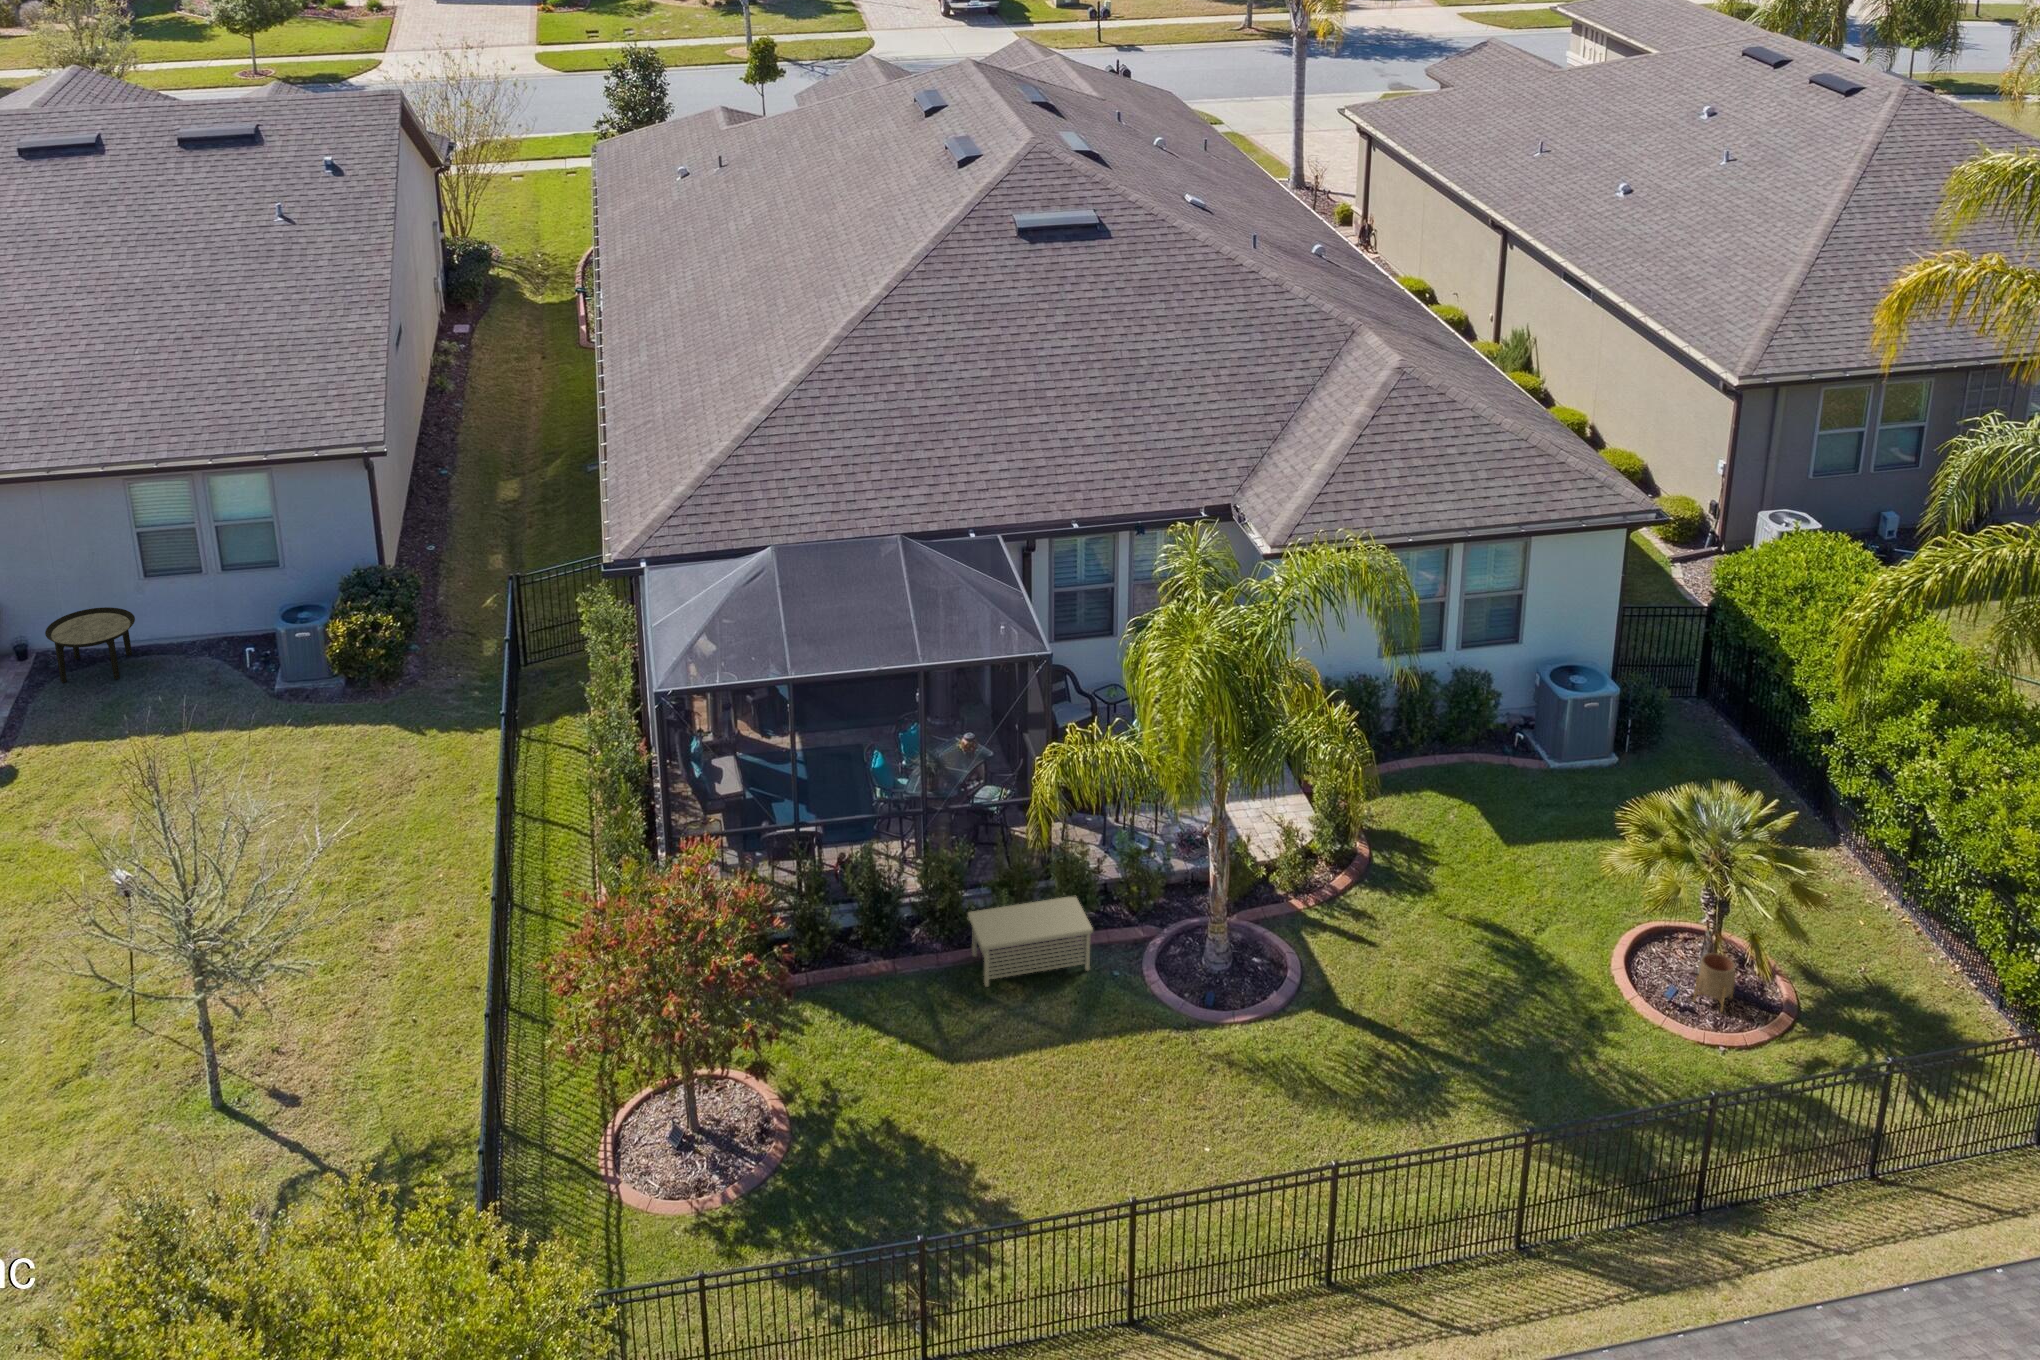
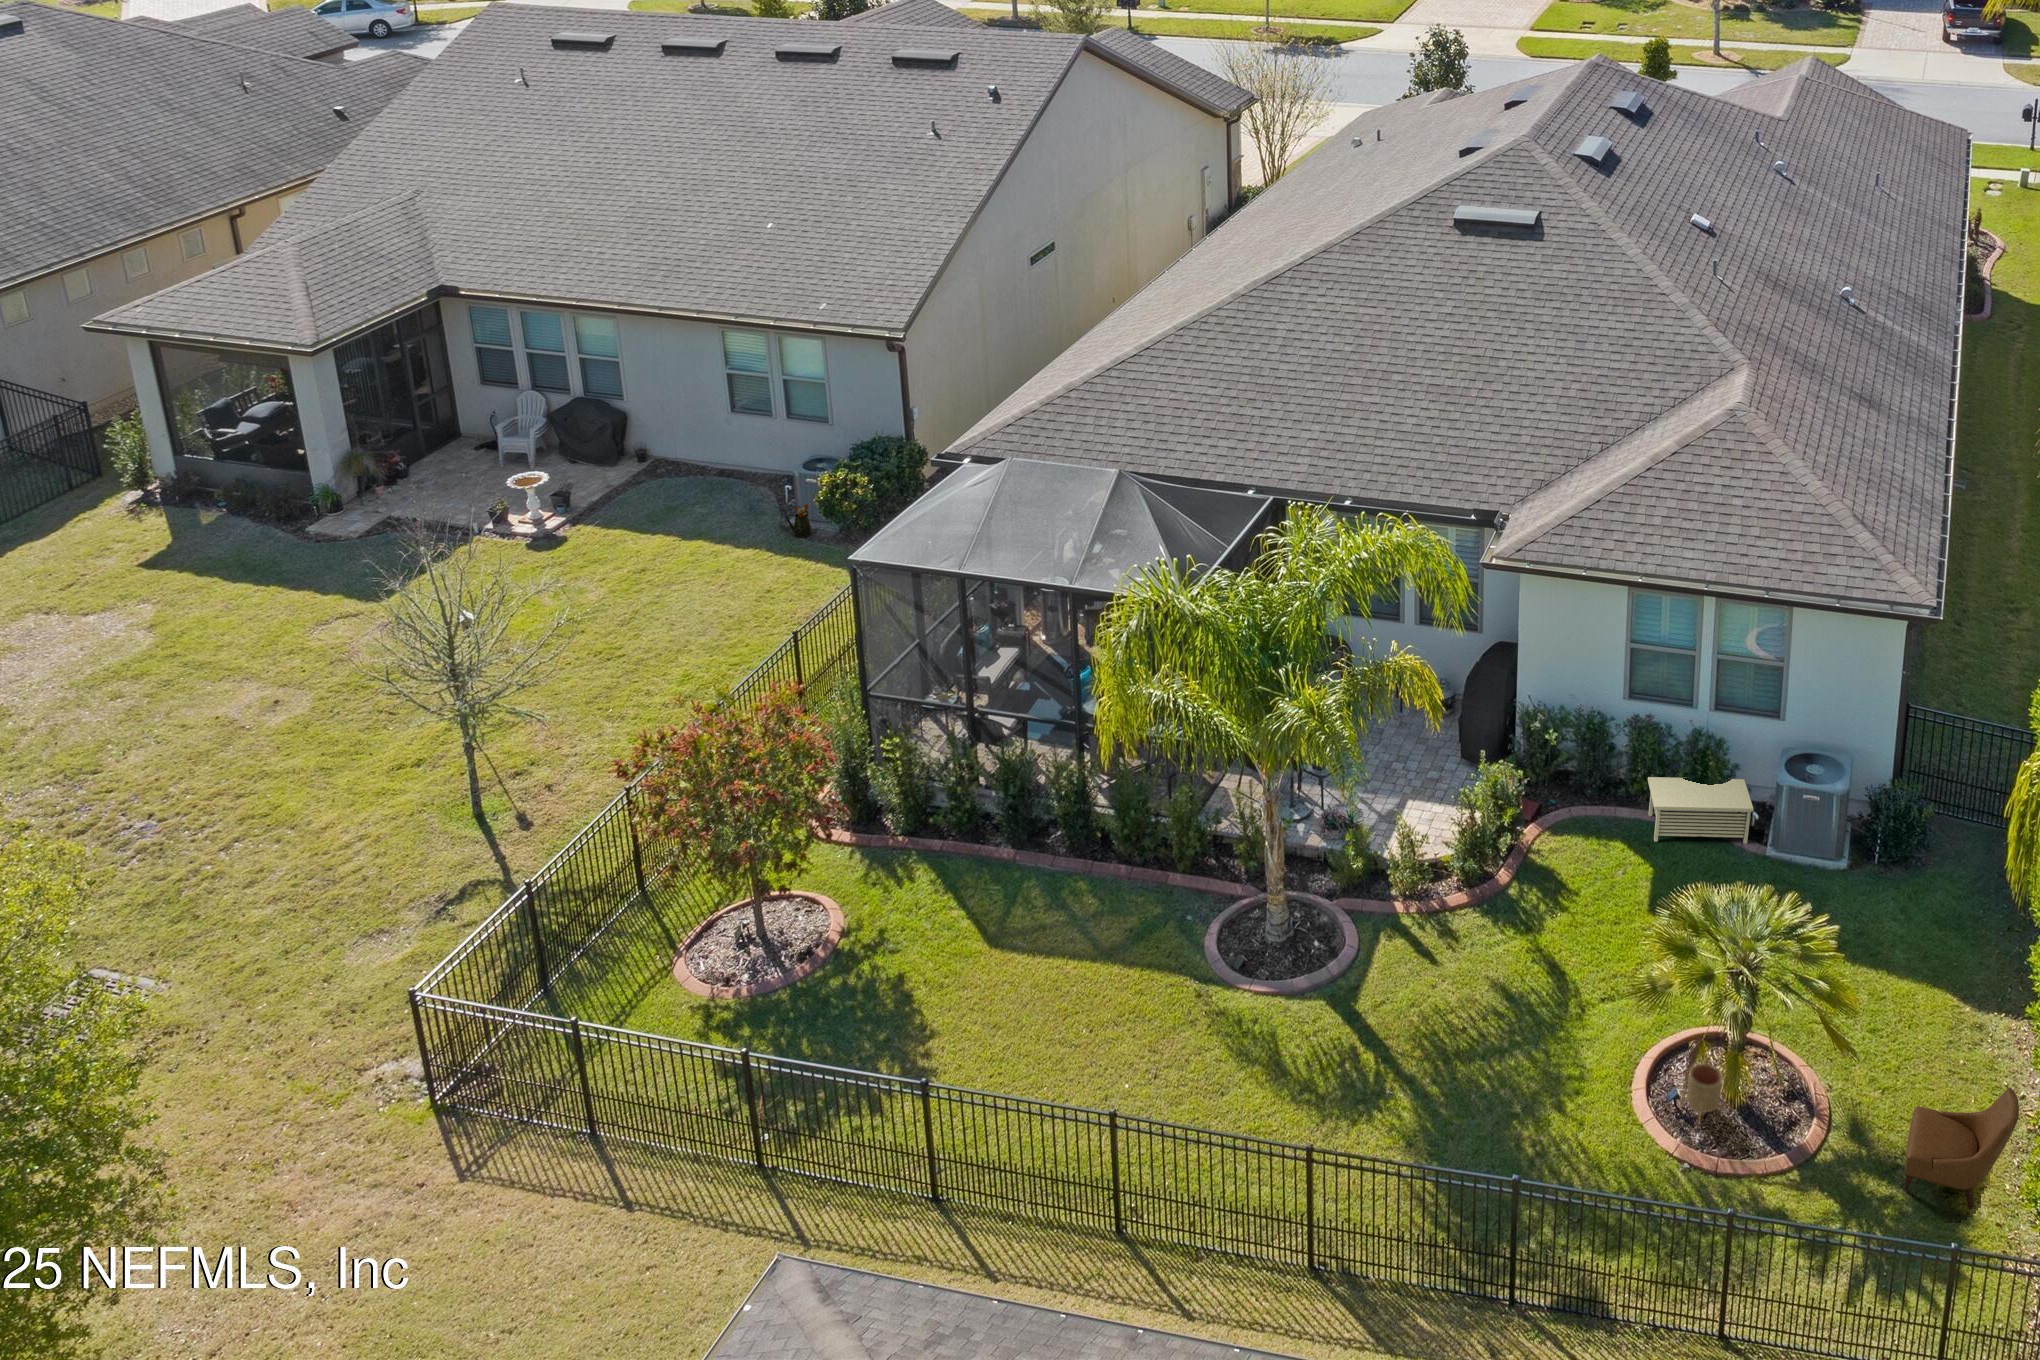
round table: present [45,607,135,683] -> none [636,423,706,483]
watering can: none [308,664,341,707] -> present [786,504,813,537]
chair: none [1885,891,2008,1011] -> present [1904,1088,2019,1209]
storage bench: present [968,897,1093,987] -> present [1648,777,1753,844]

